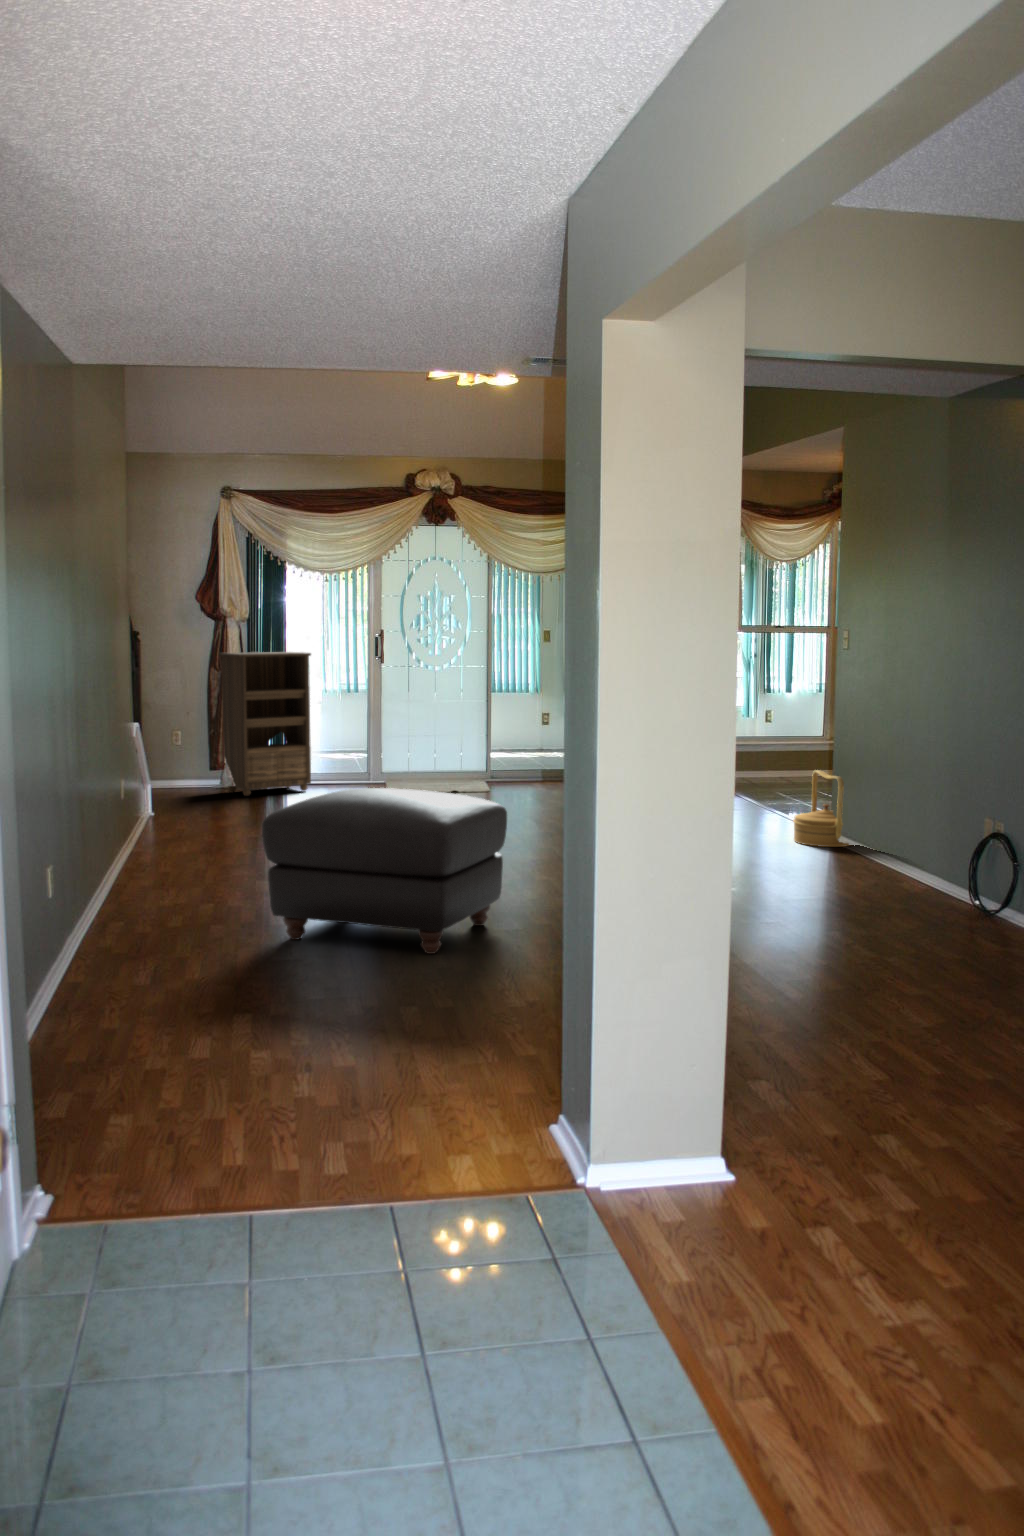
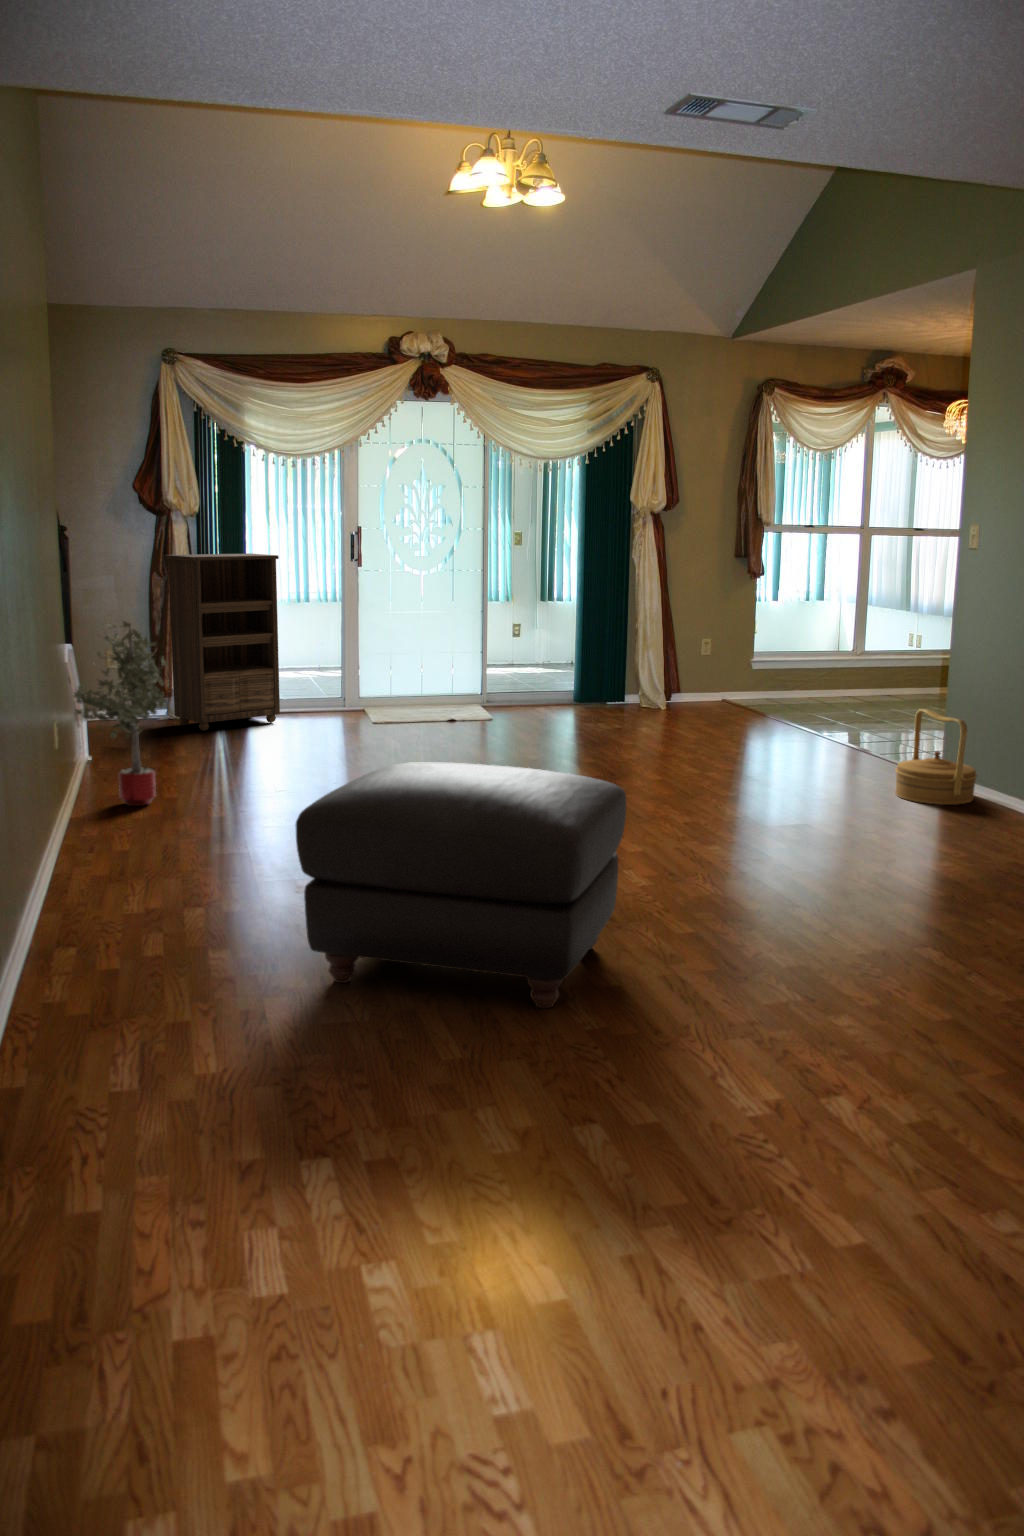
potted tree: none [132,699,209,843] -> present [74,621,168,806]

